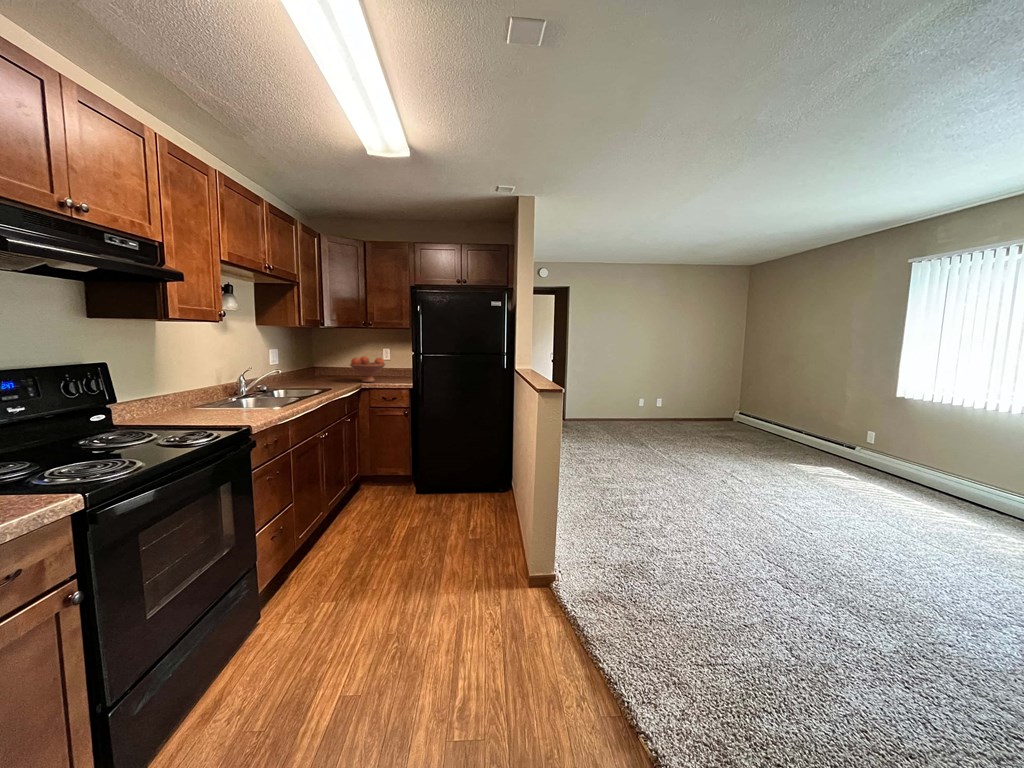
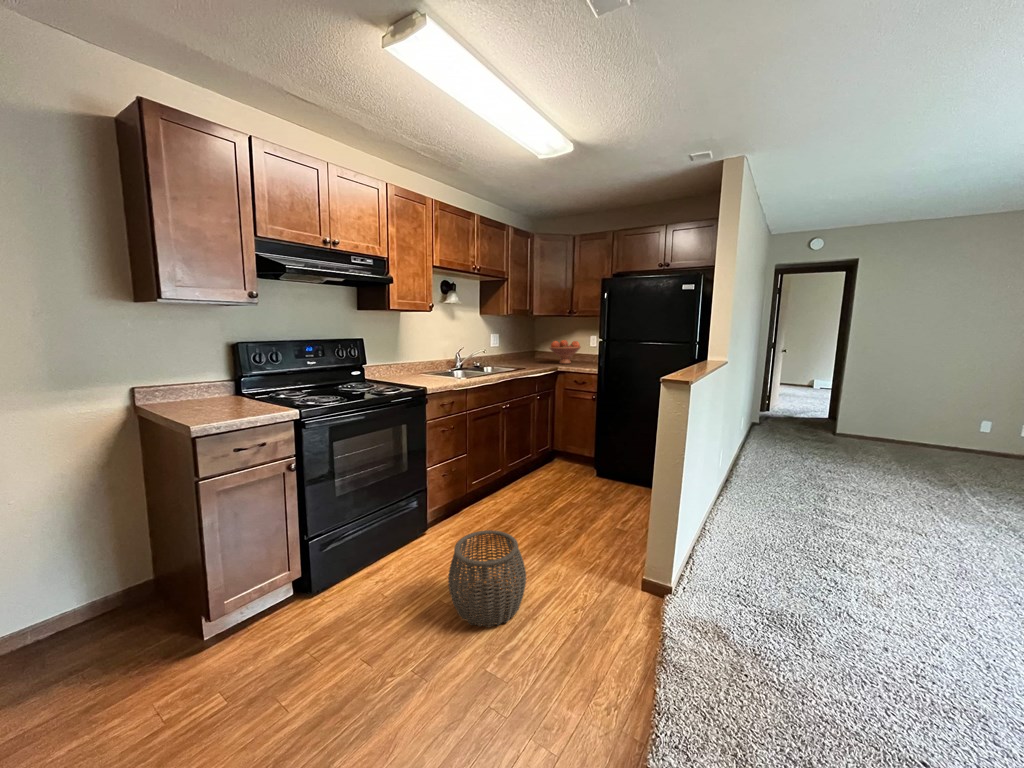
woven basket: none [360,581,452,702] -> present [448,530,526,627]

